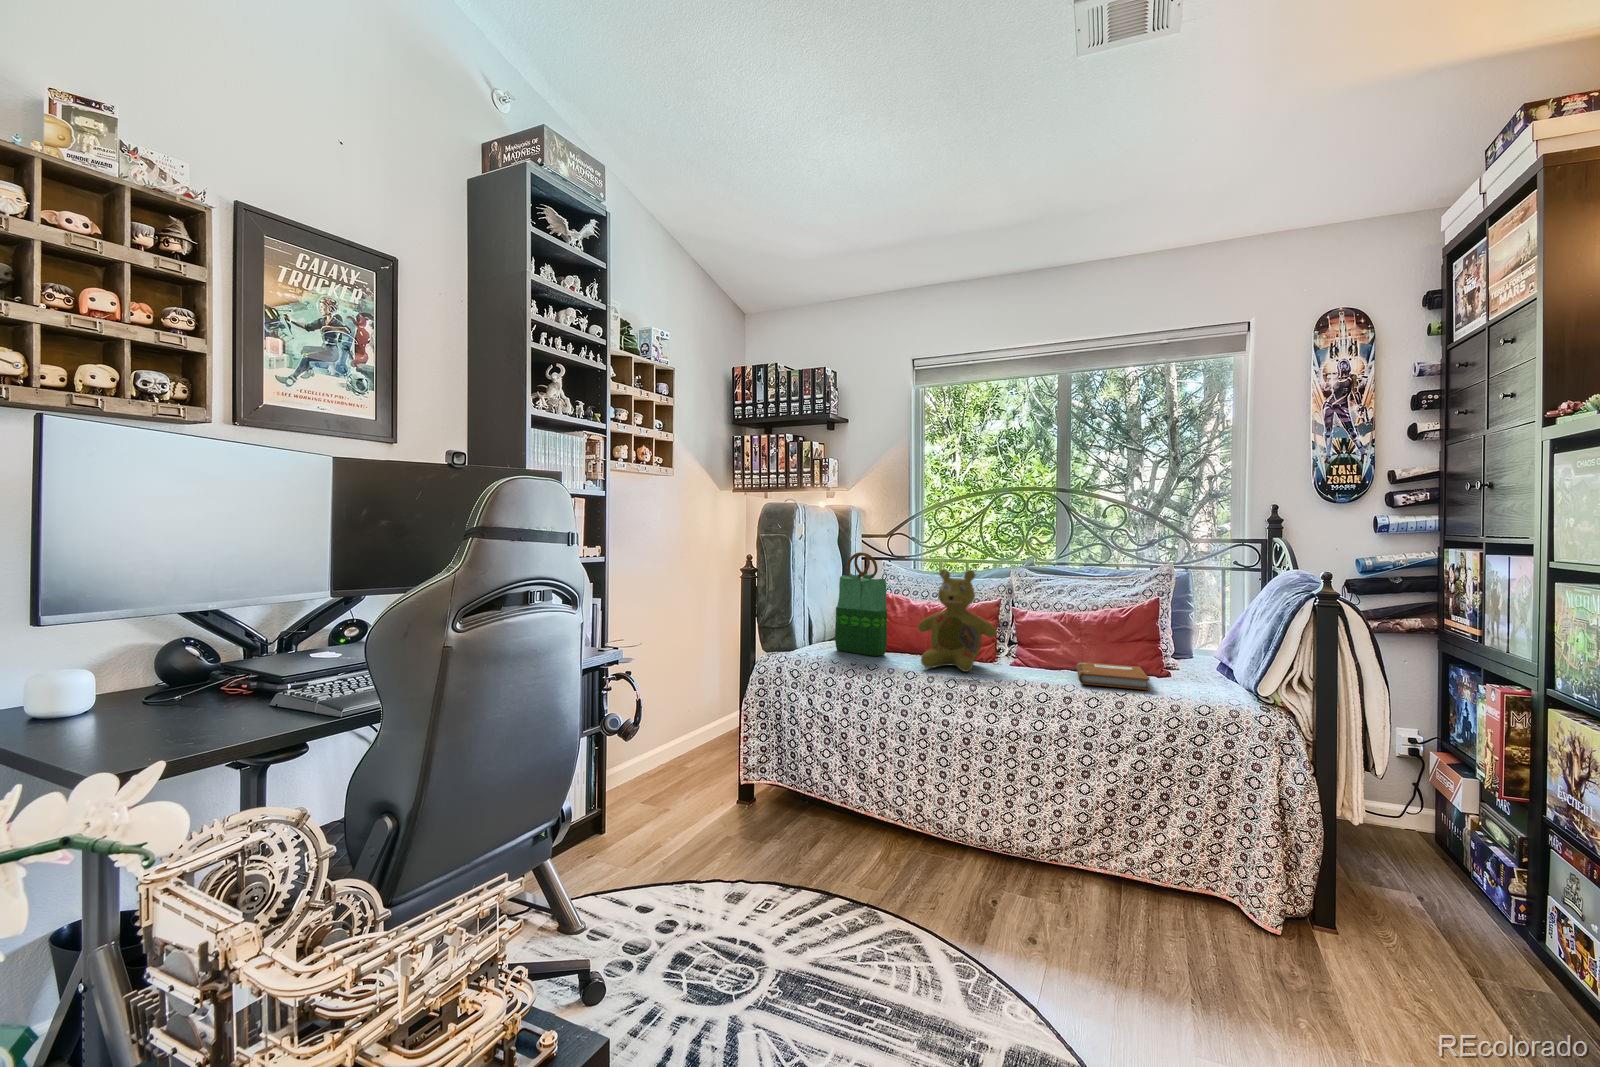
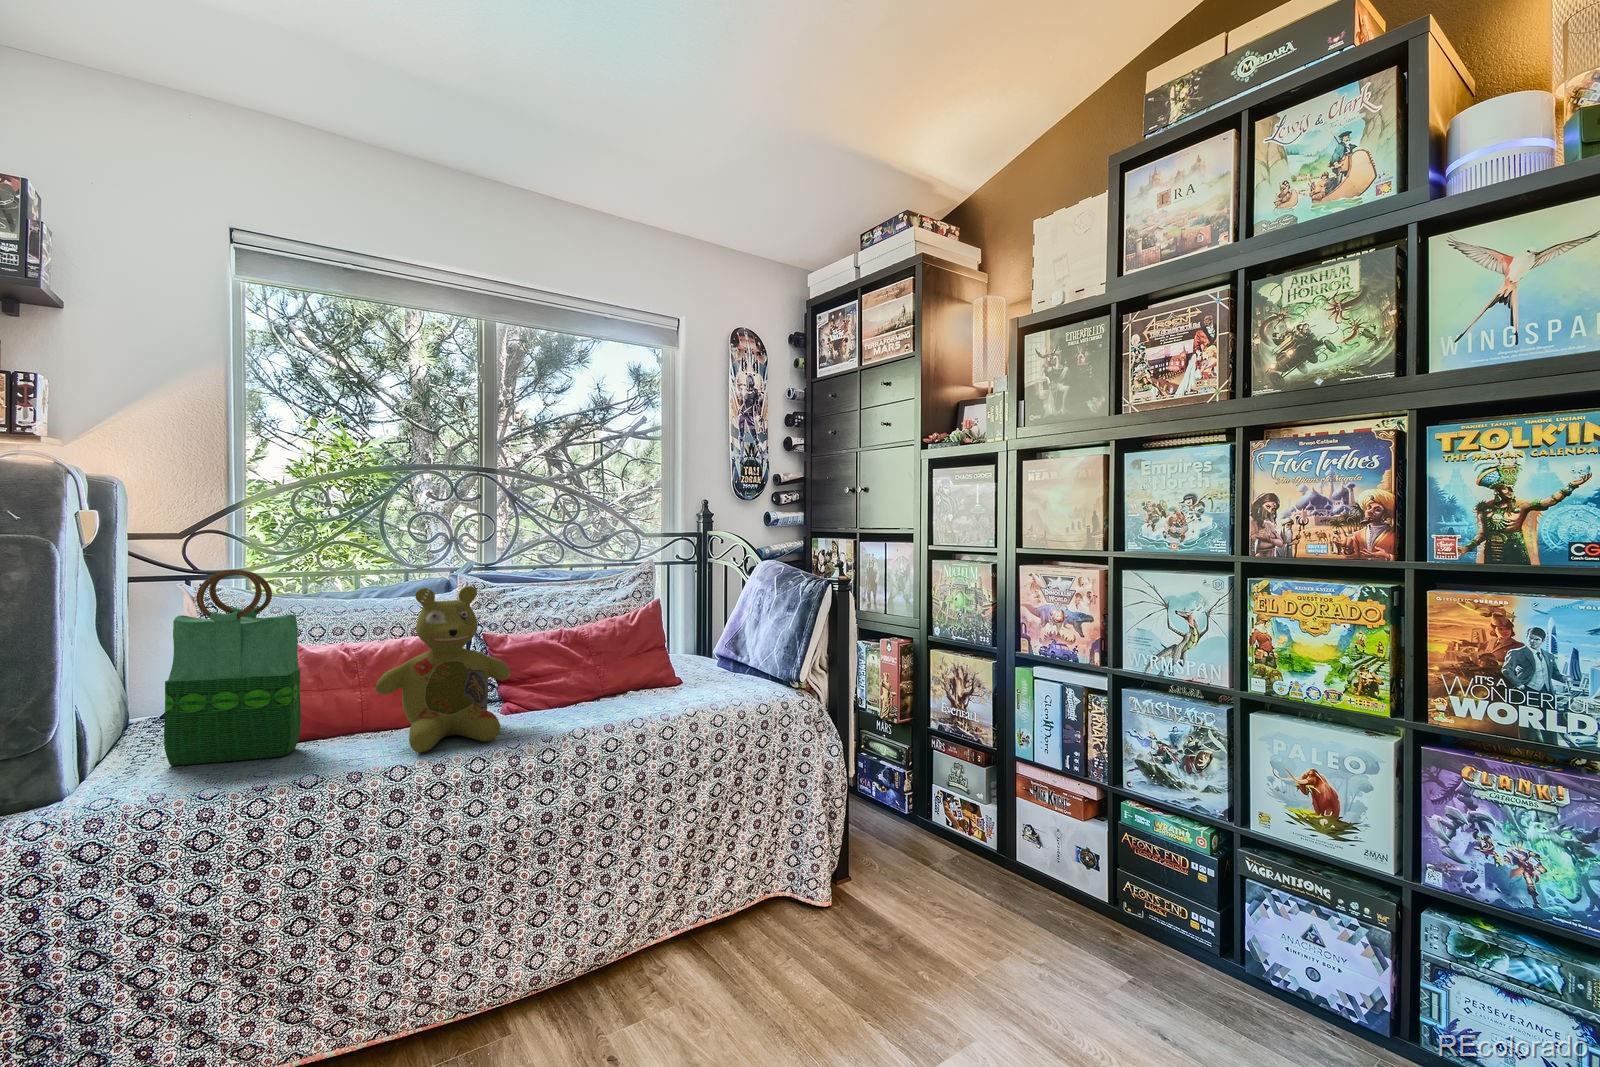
notebook: present [1076,662,1149,690] -> none [603,678,708,716]

